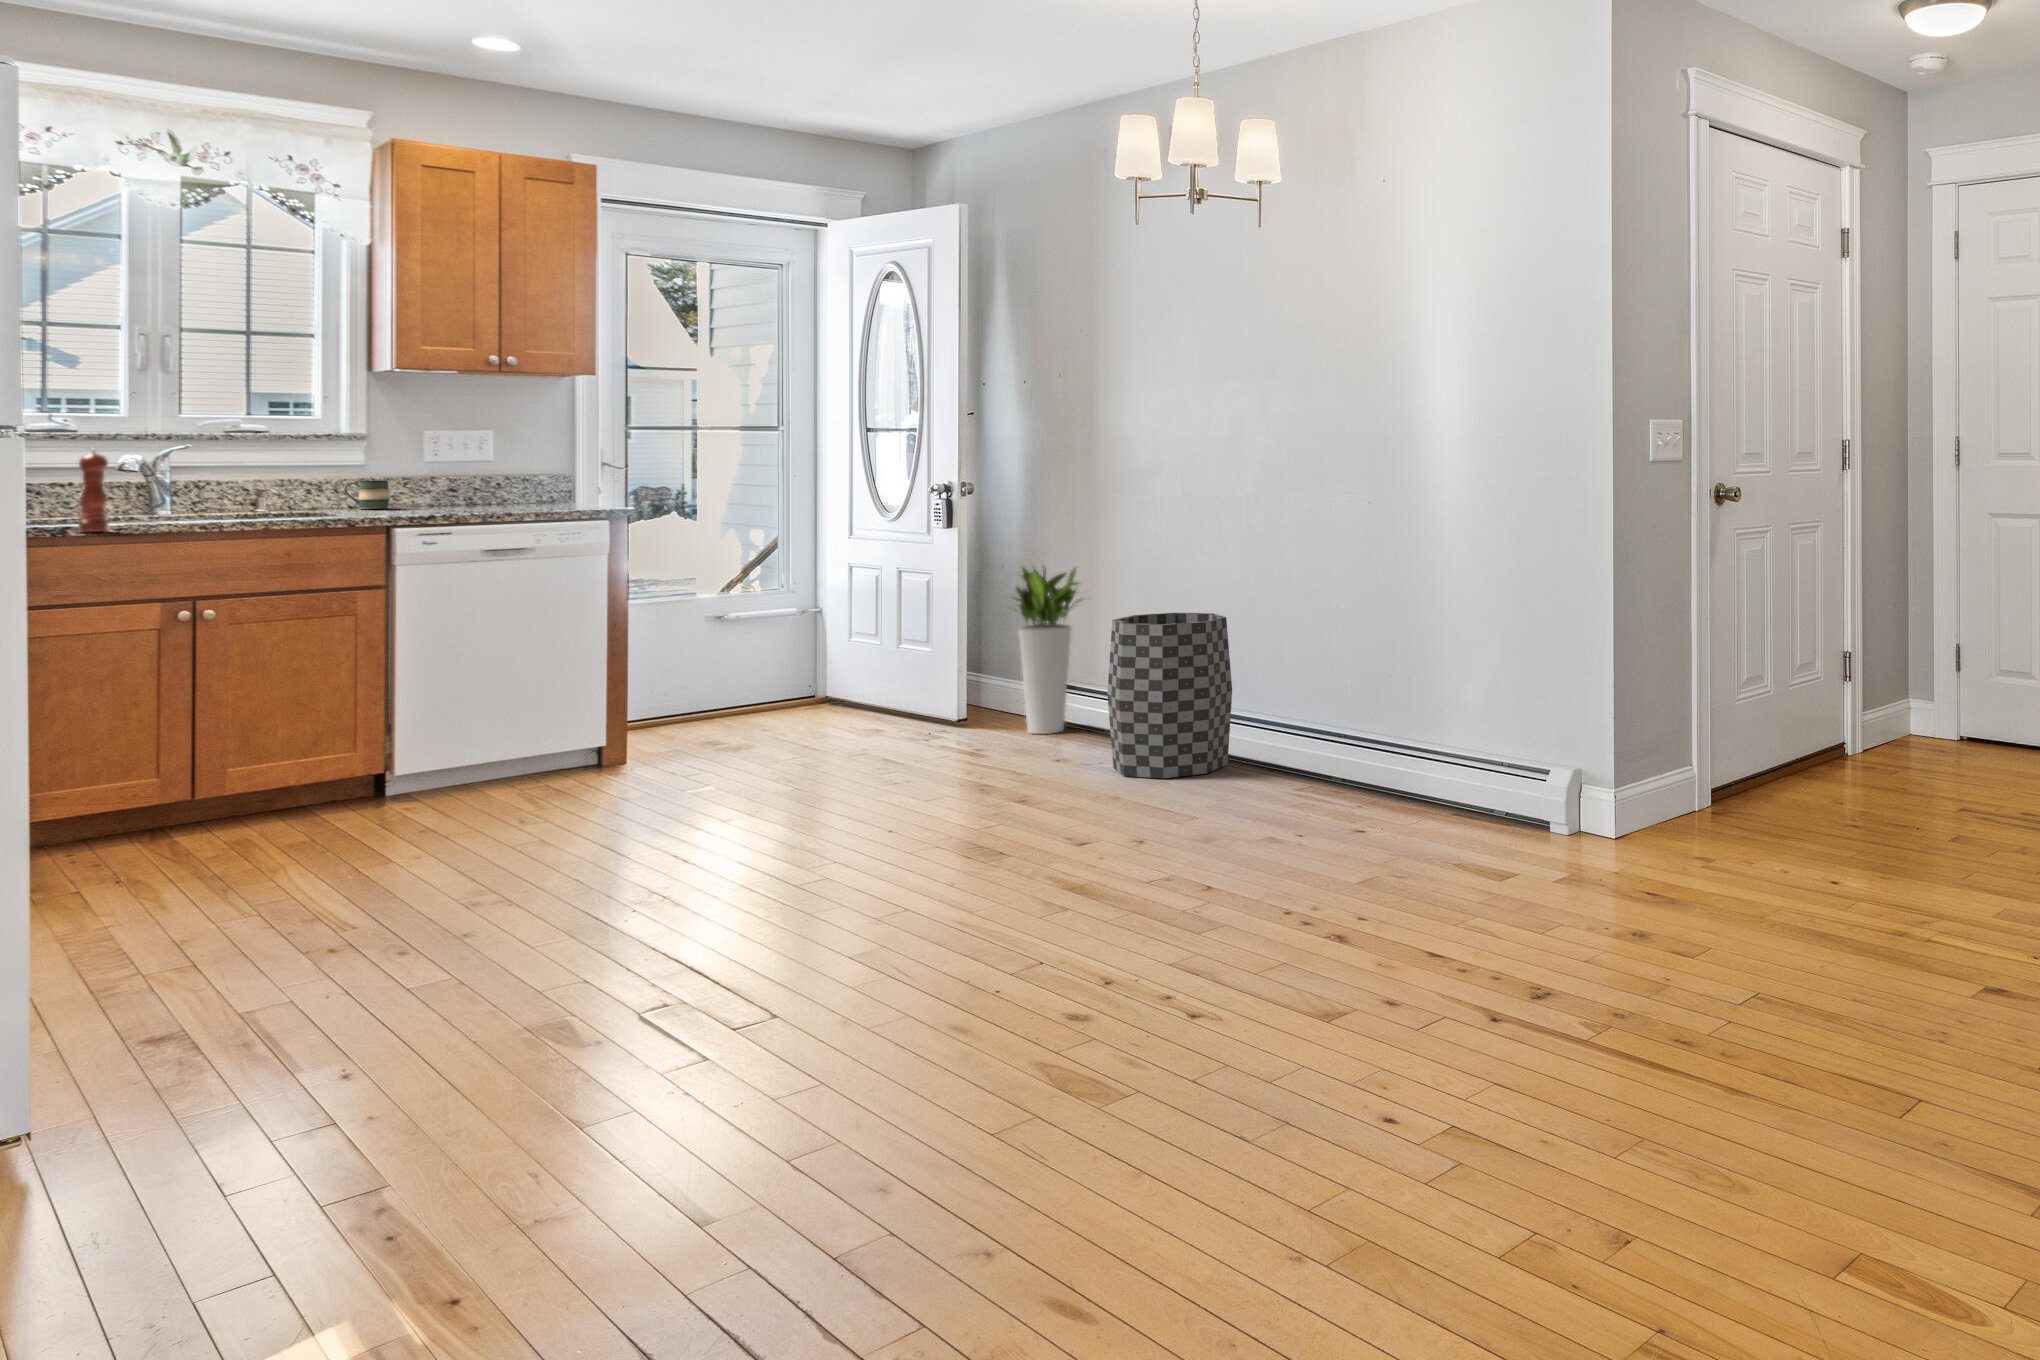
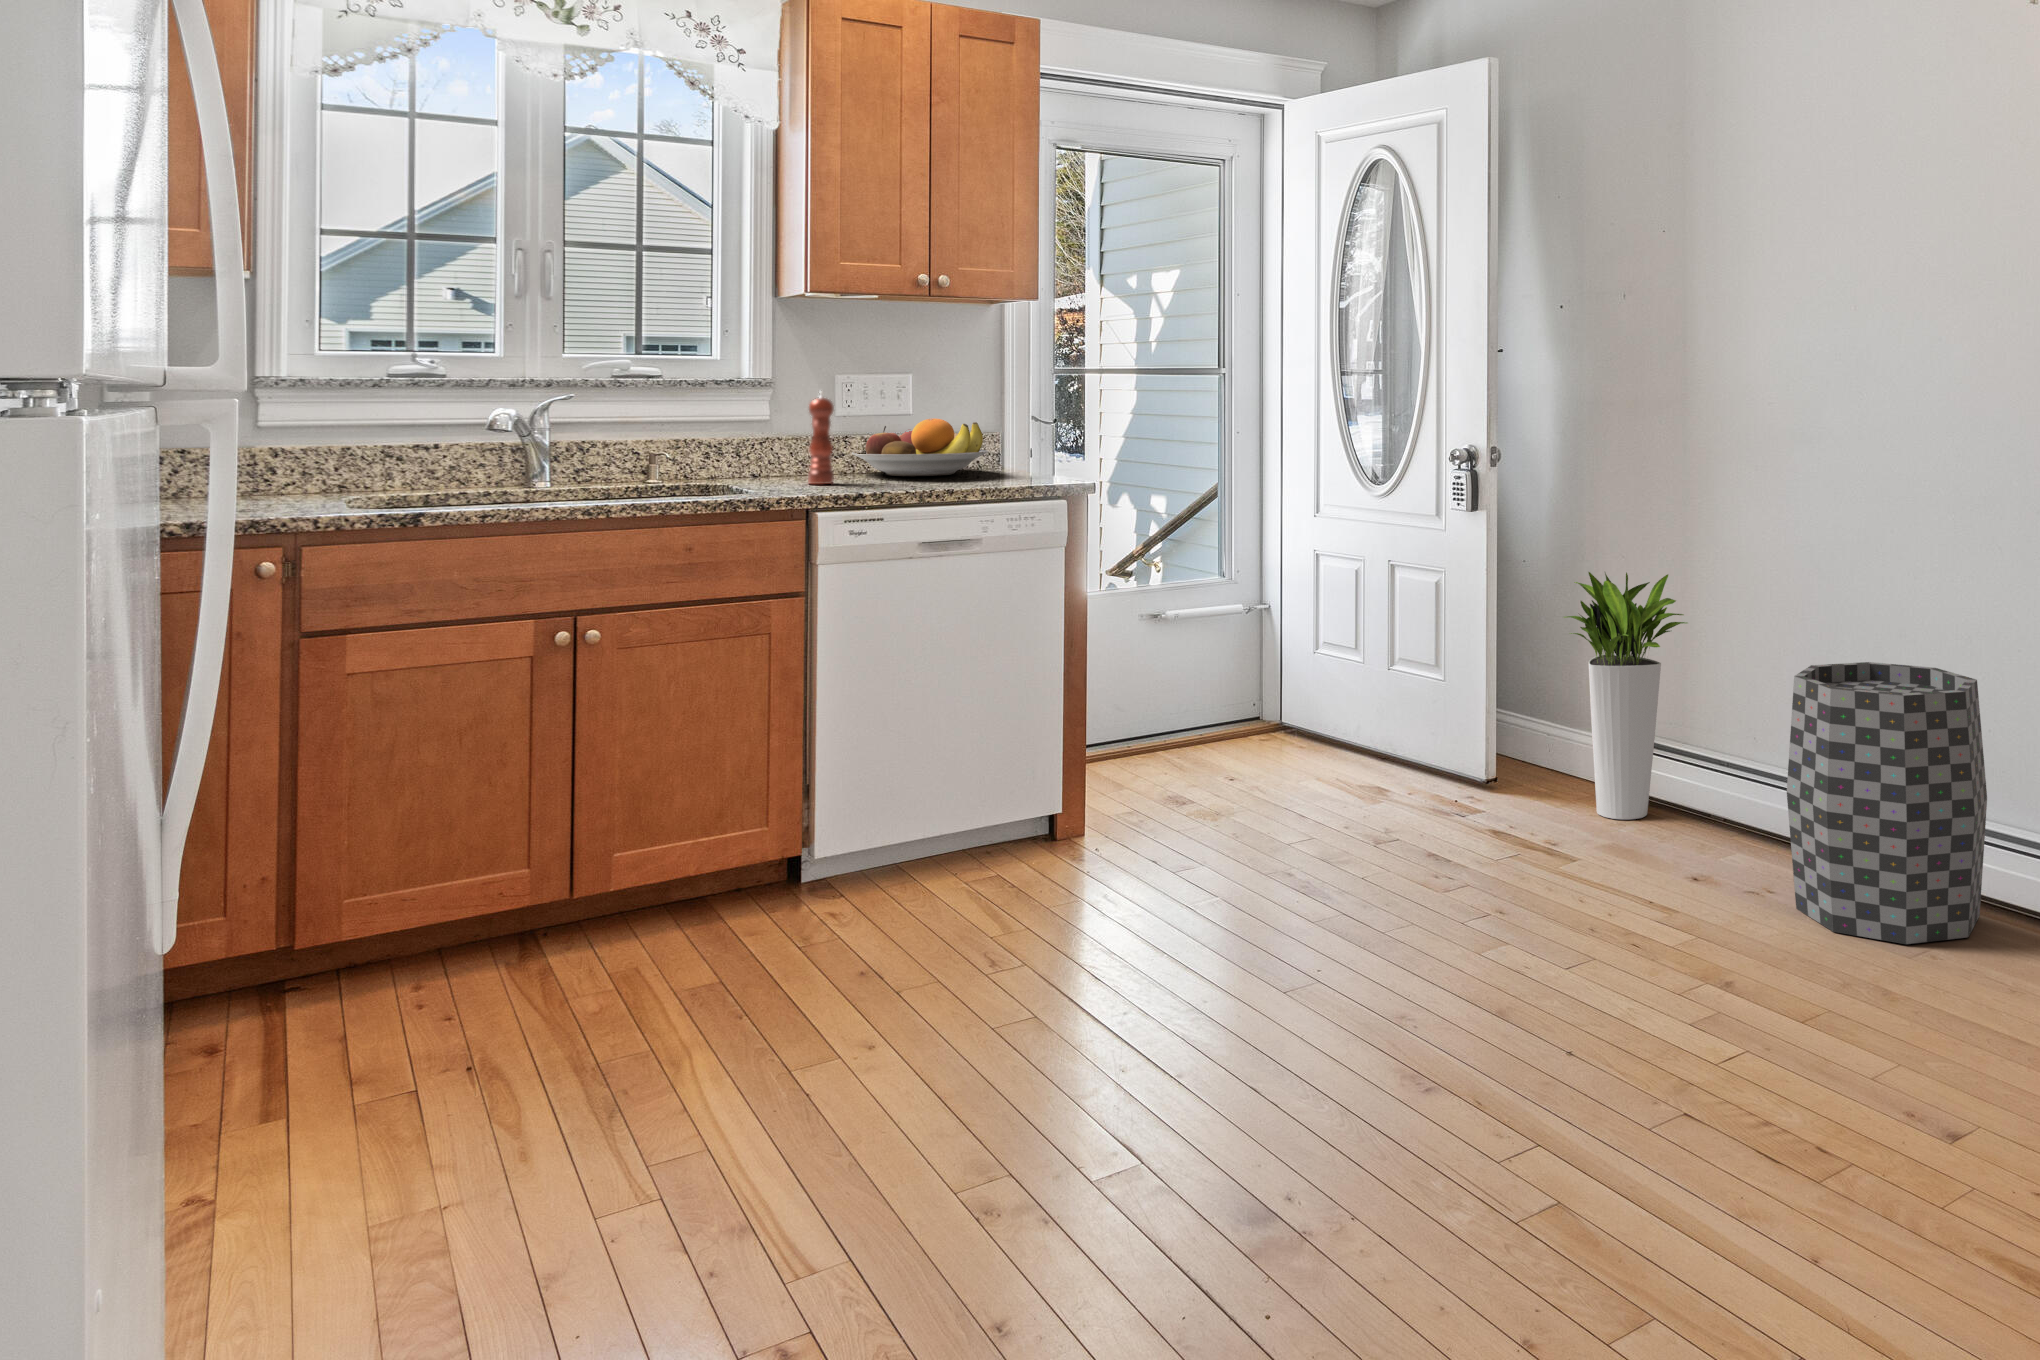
pepper mill: present [78,449,109,532] -> present [808,392,834,484]
fruit bowl: none [439,463,558,506] -> present [852,419,988,476]
mug: present [344,480,389,509] -> none [746,441,797,479]

